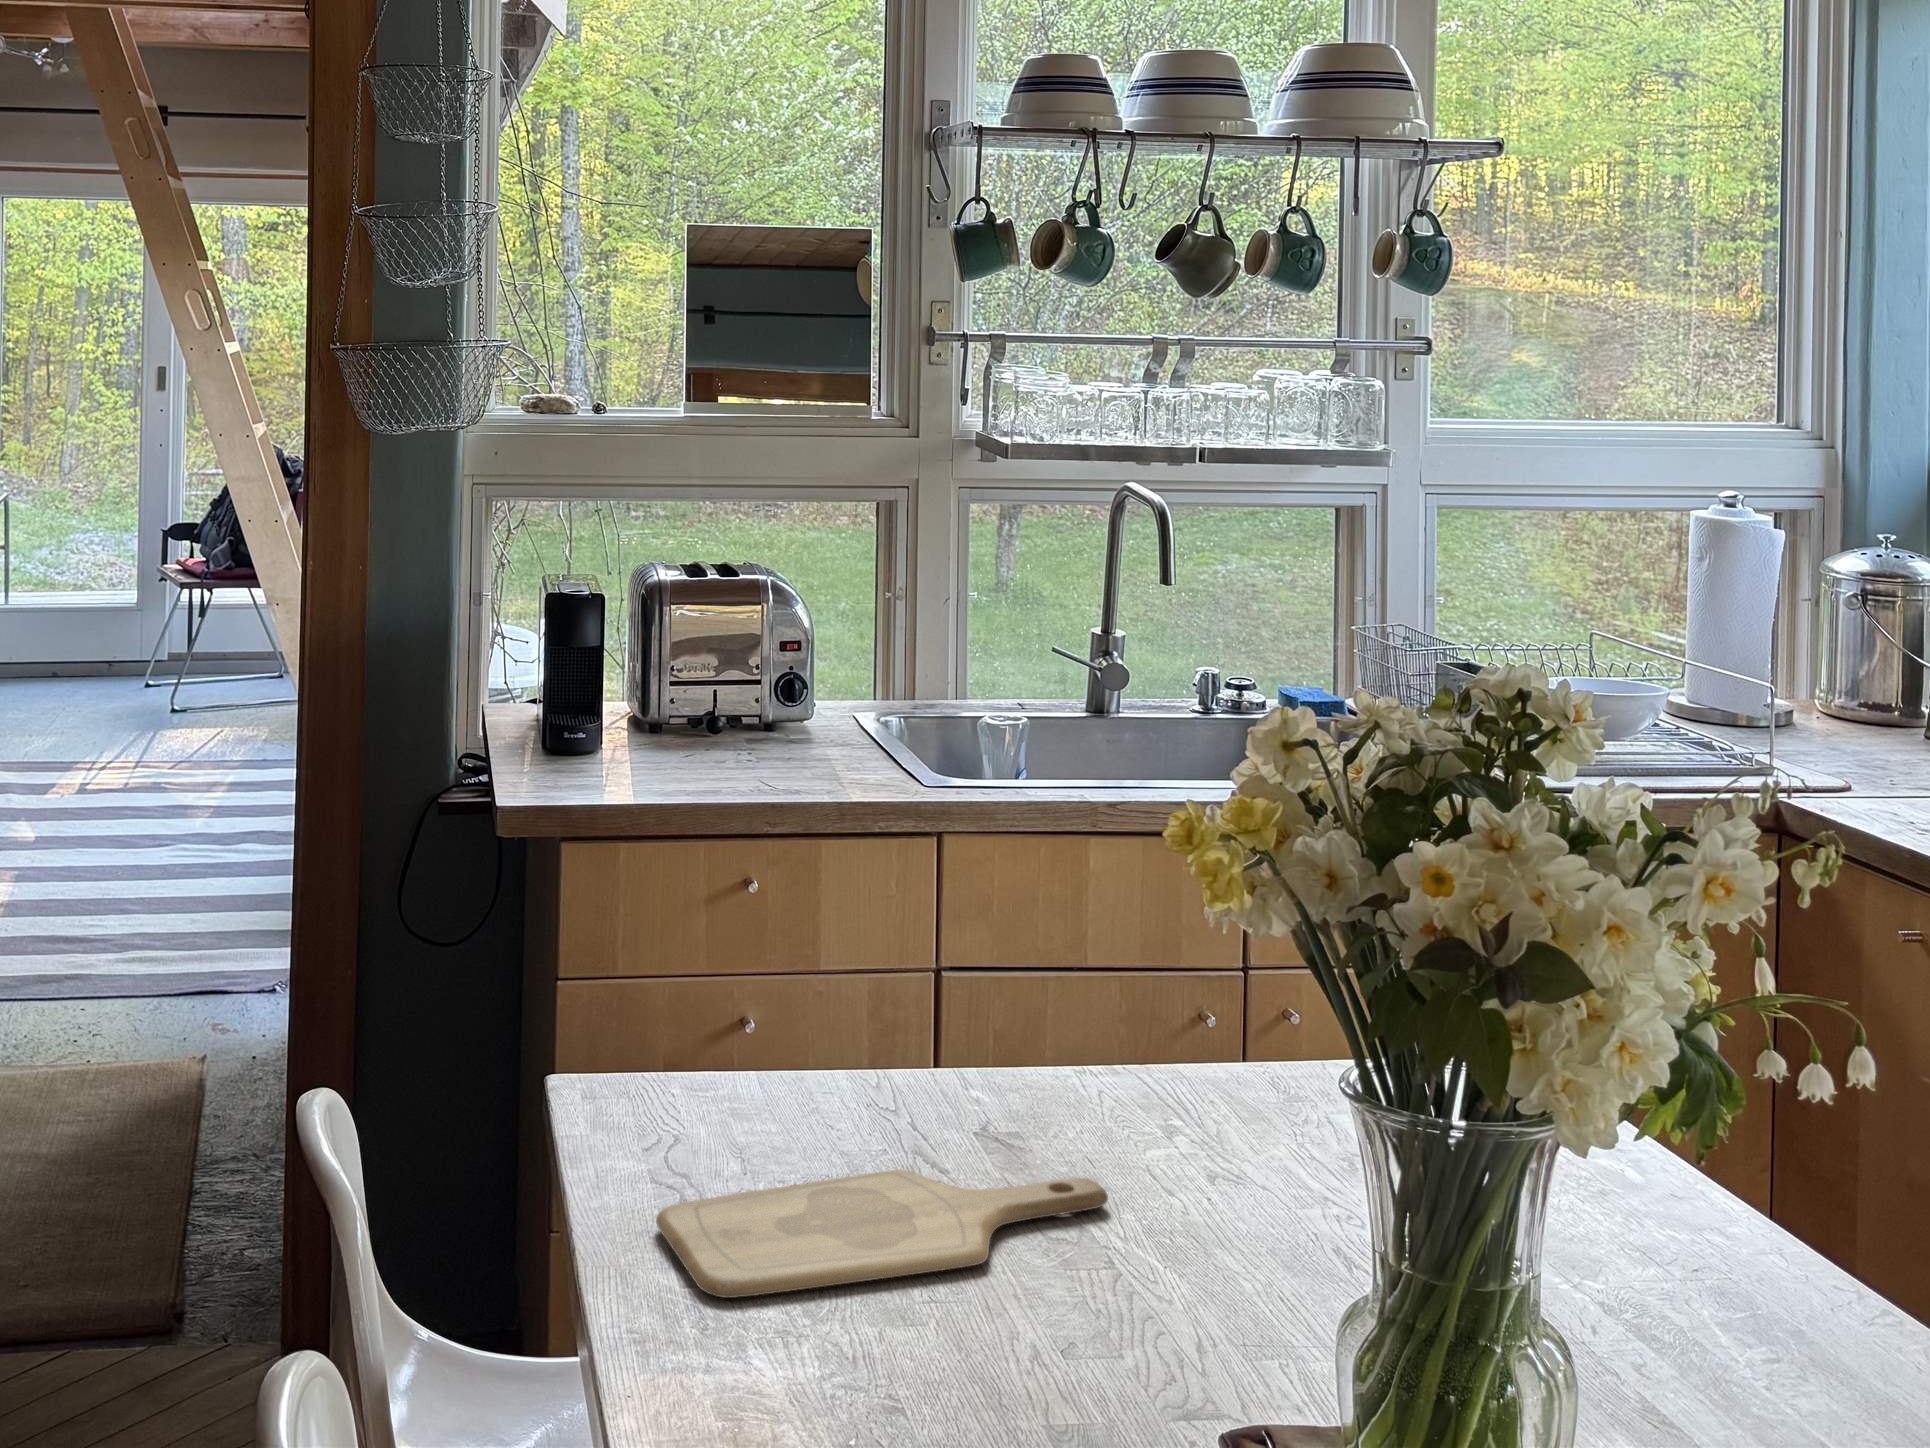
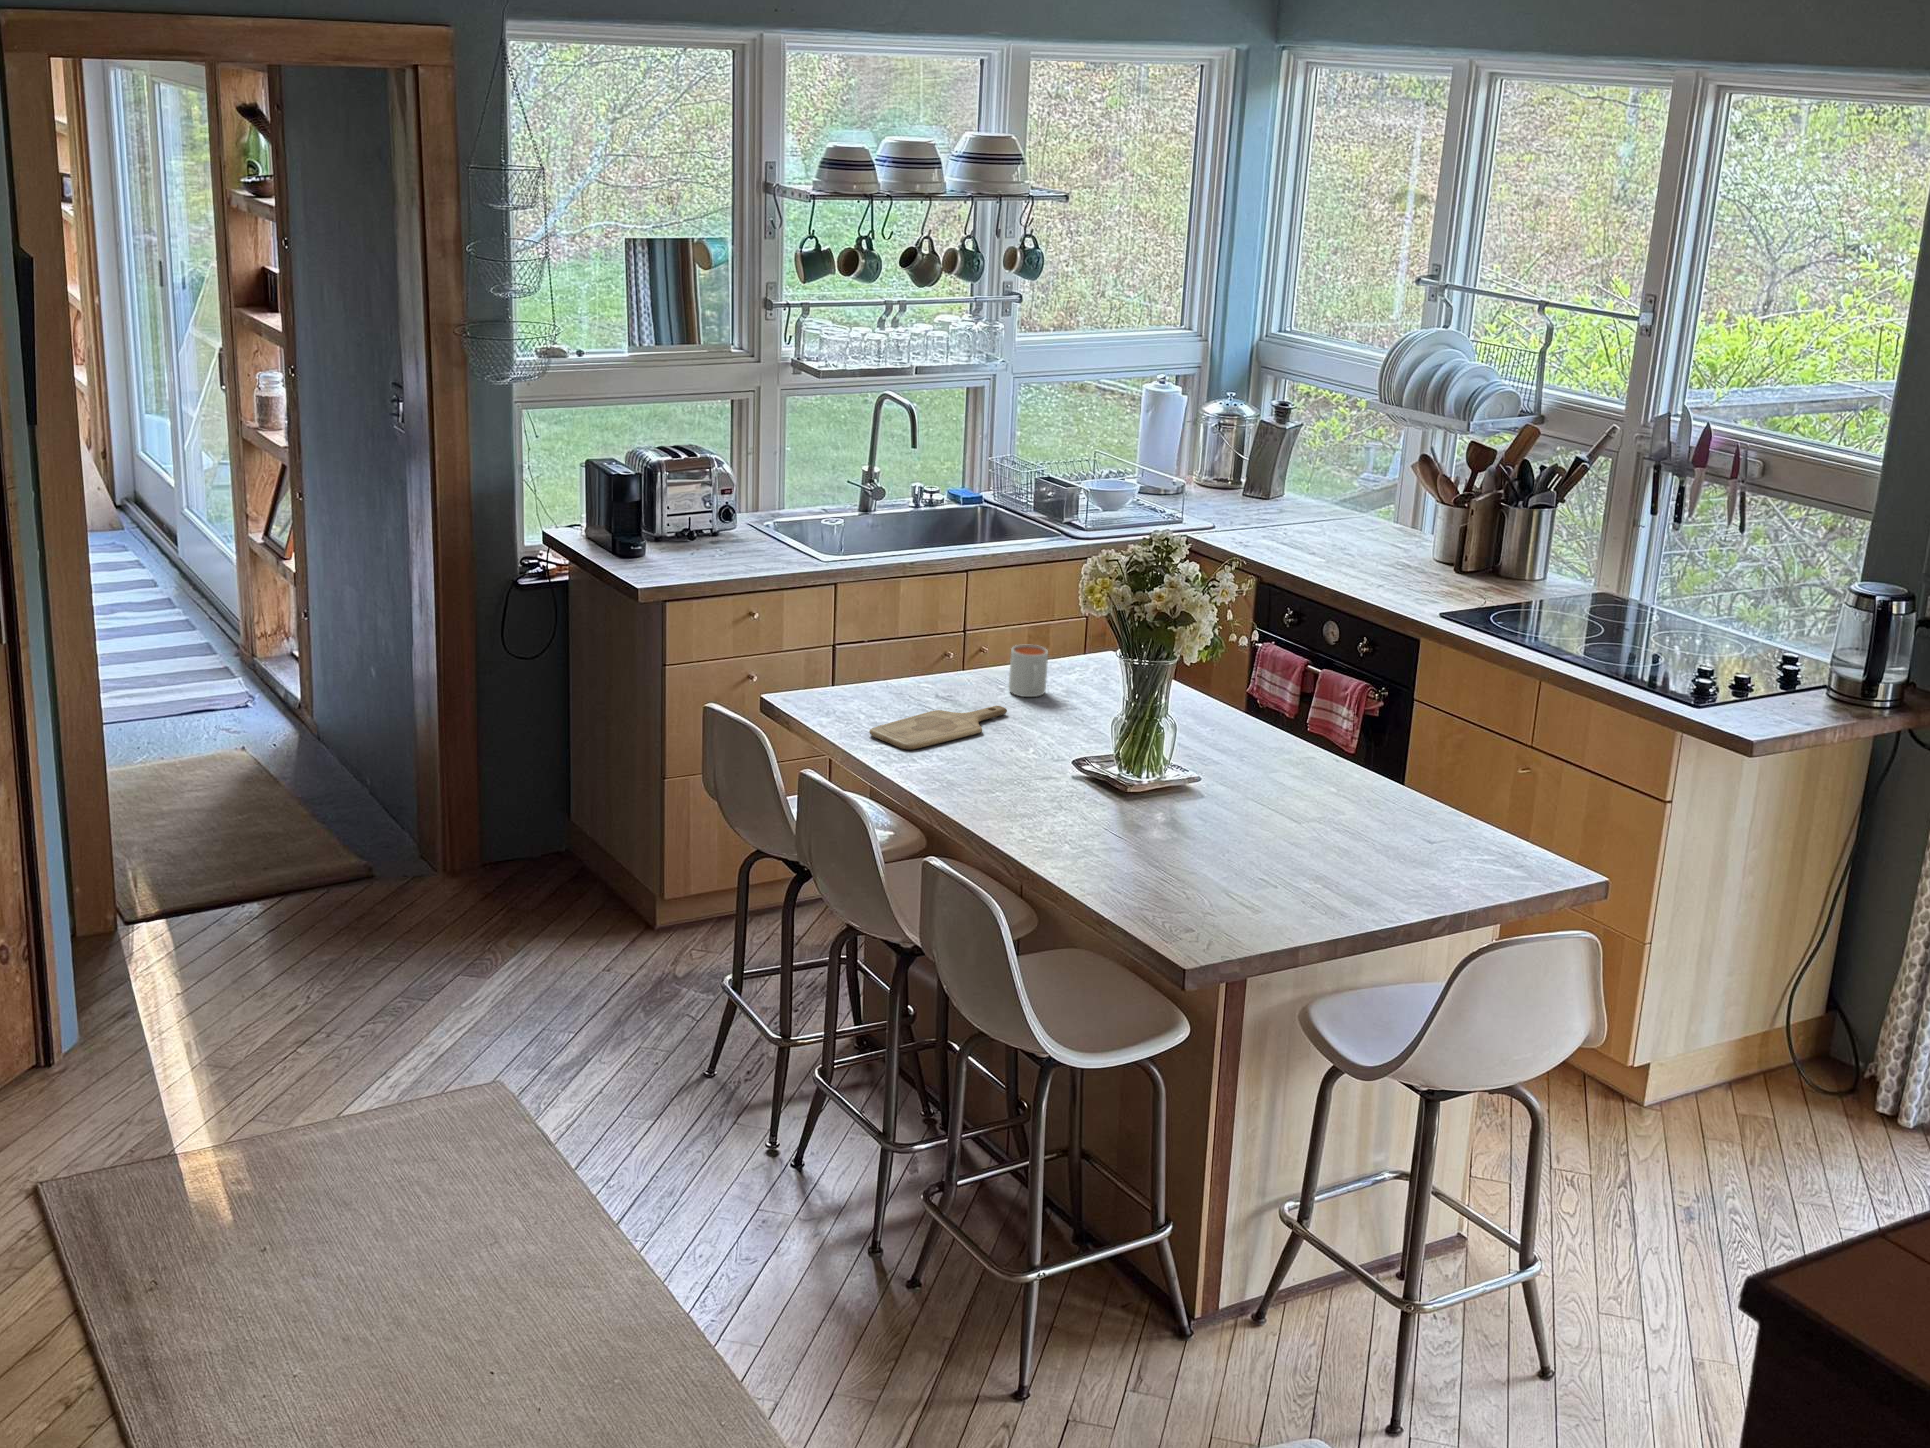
mug: none [1164,1005,1269,1161] -> present [1009,645,1048,697]

